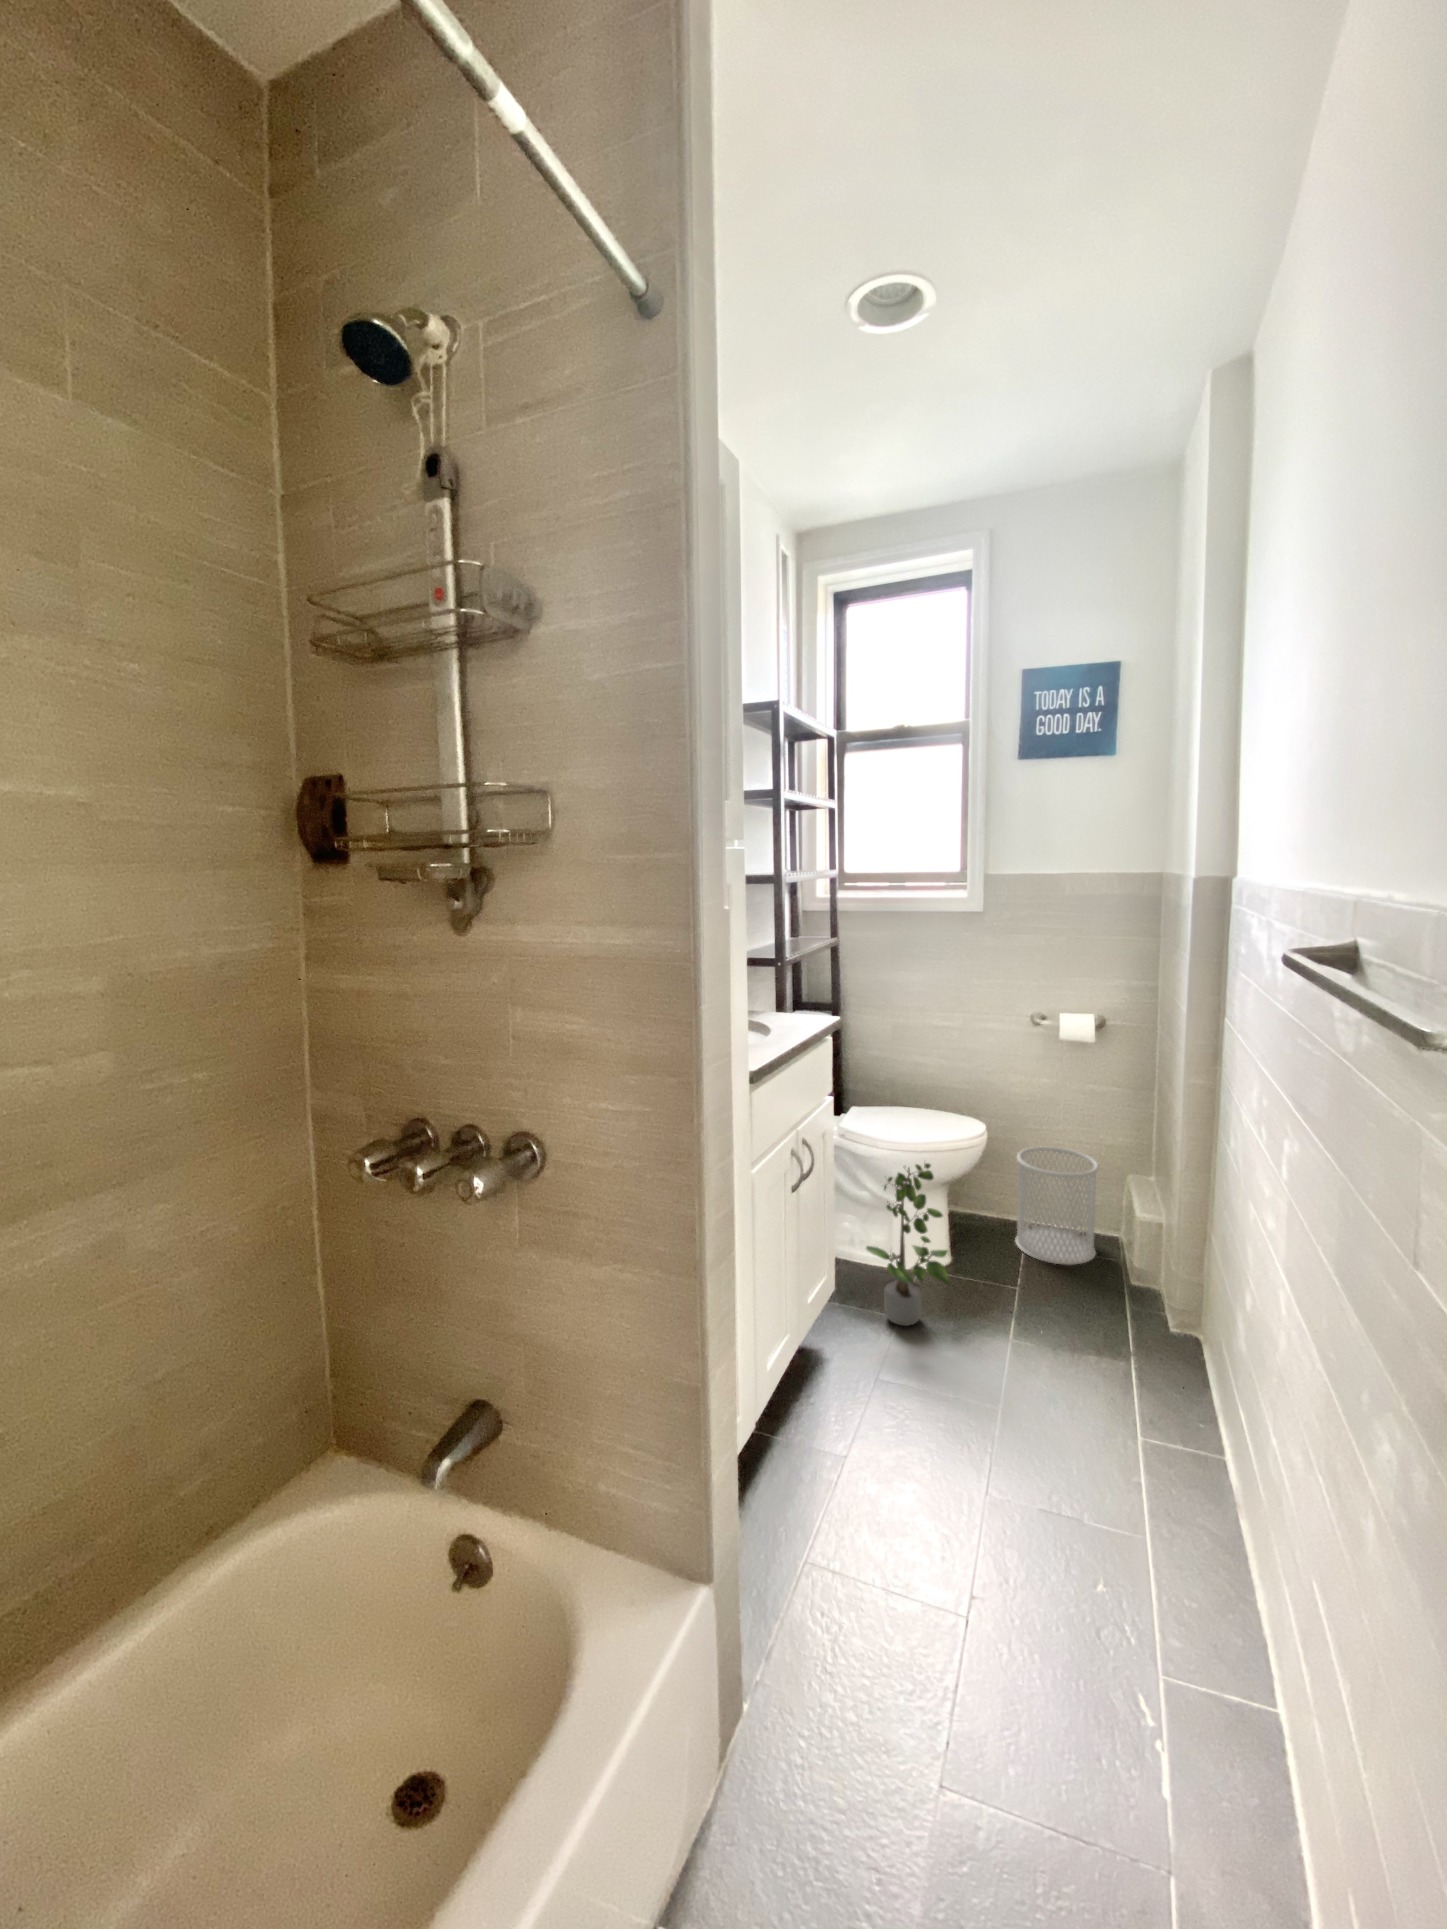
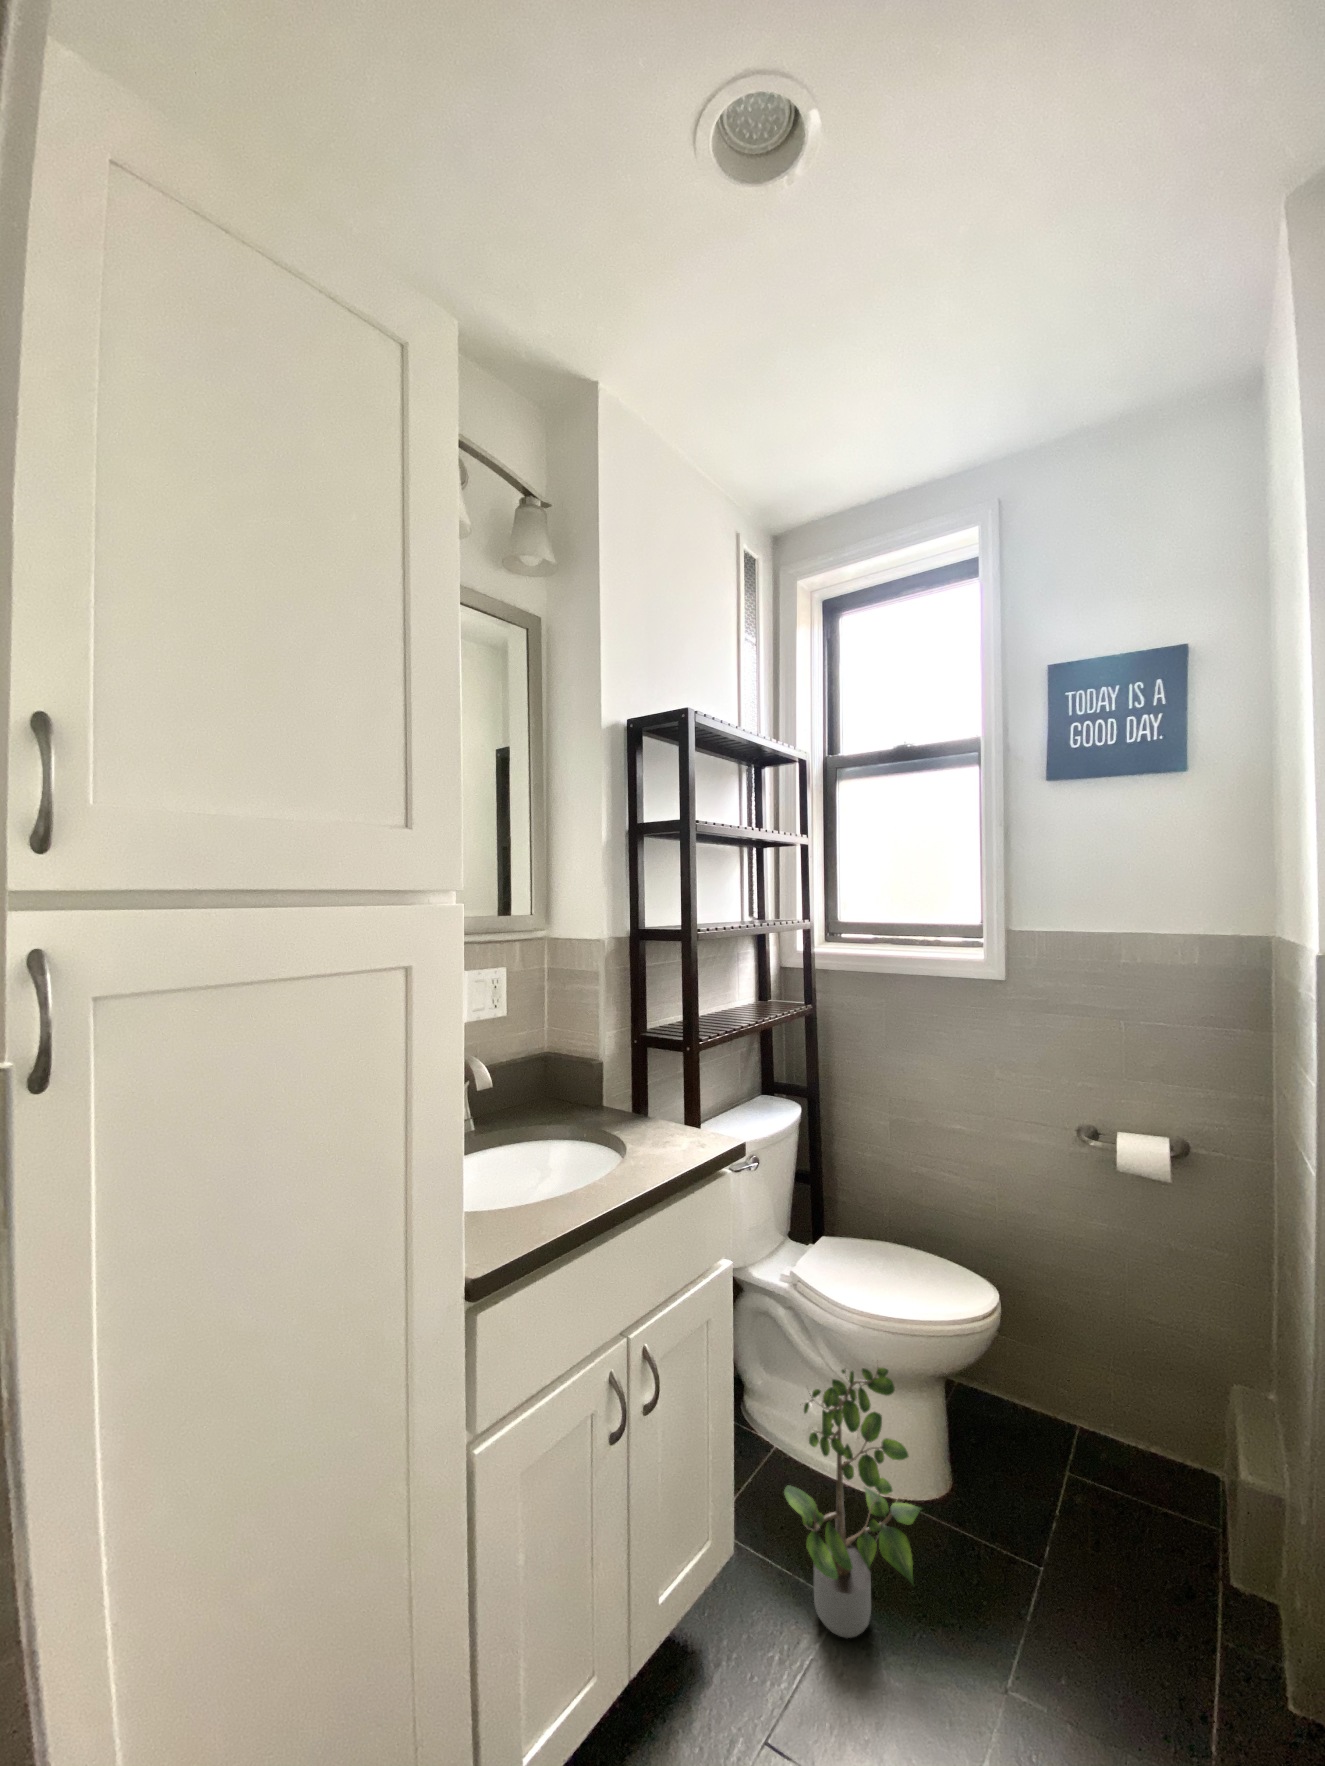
wastebasket: present [1015,1147,1098,1265] -> none [1053,1322,1186,1540]

